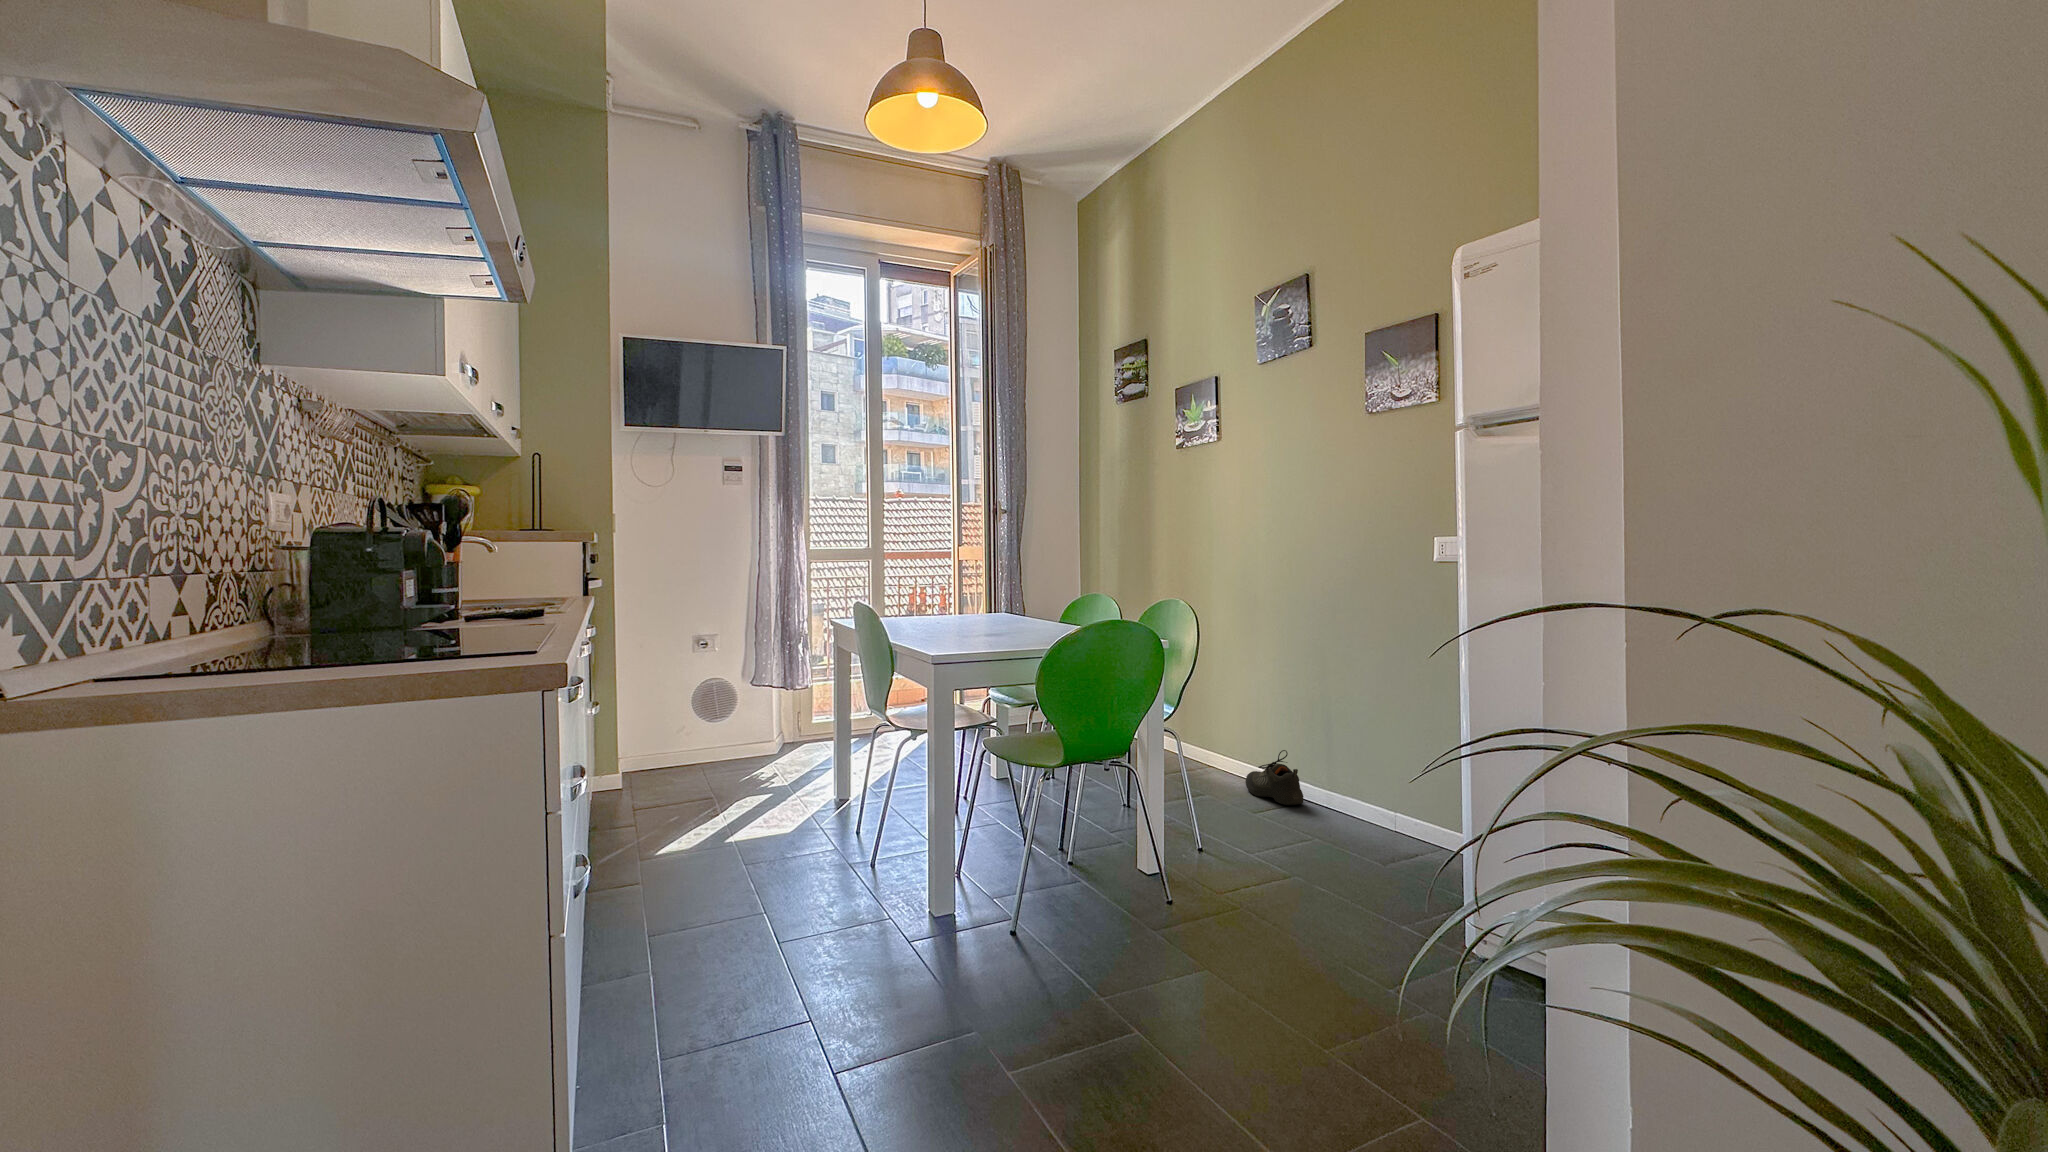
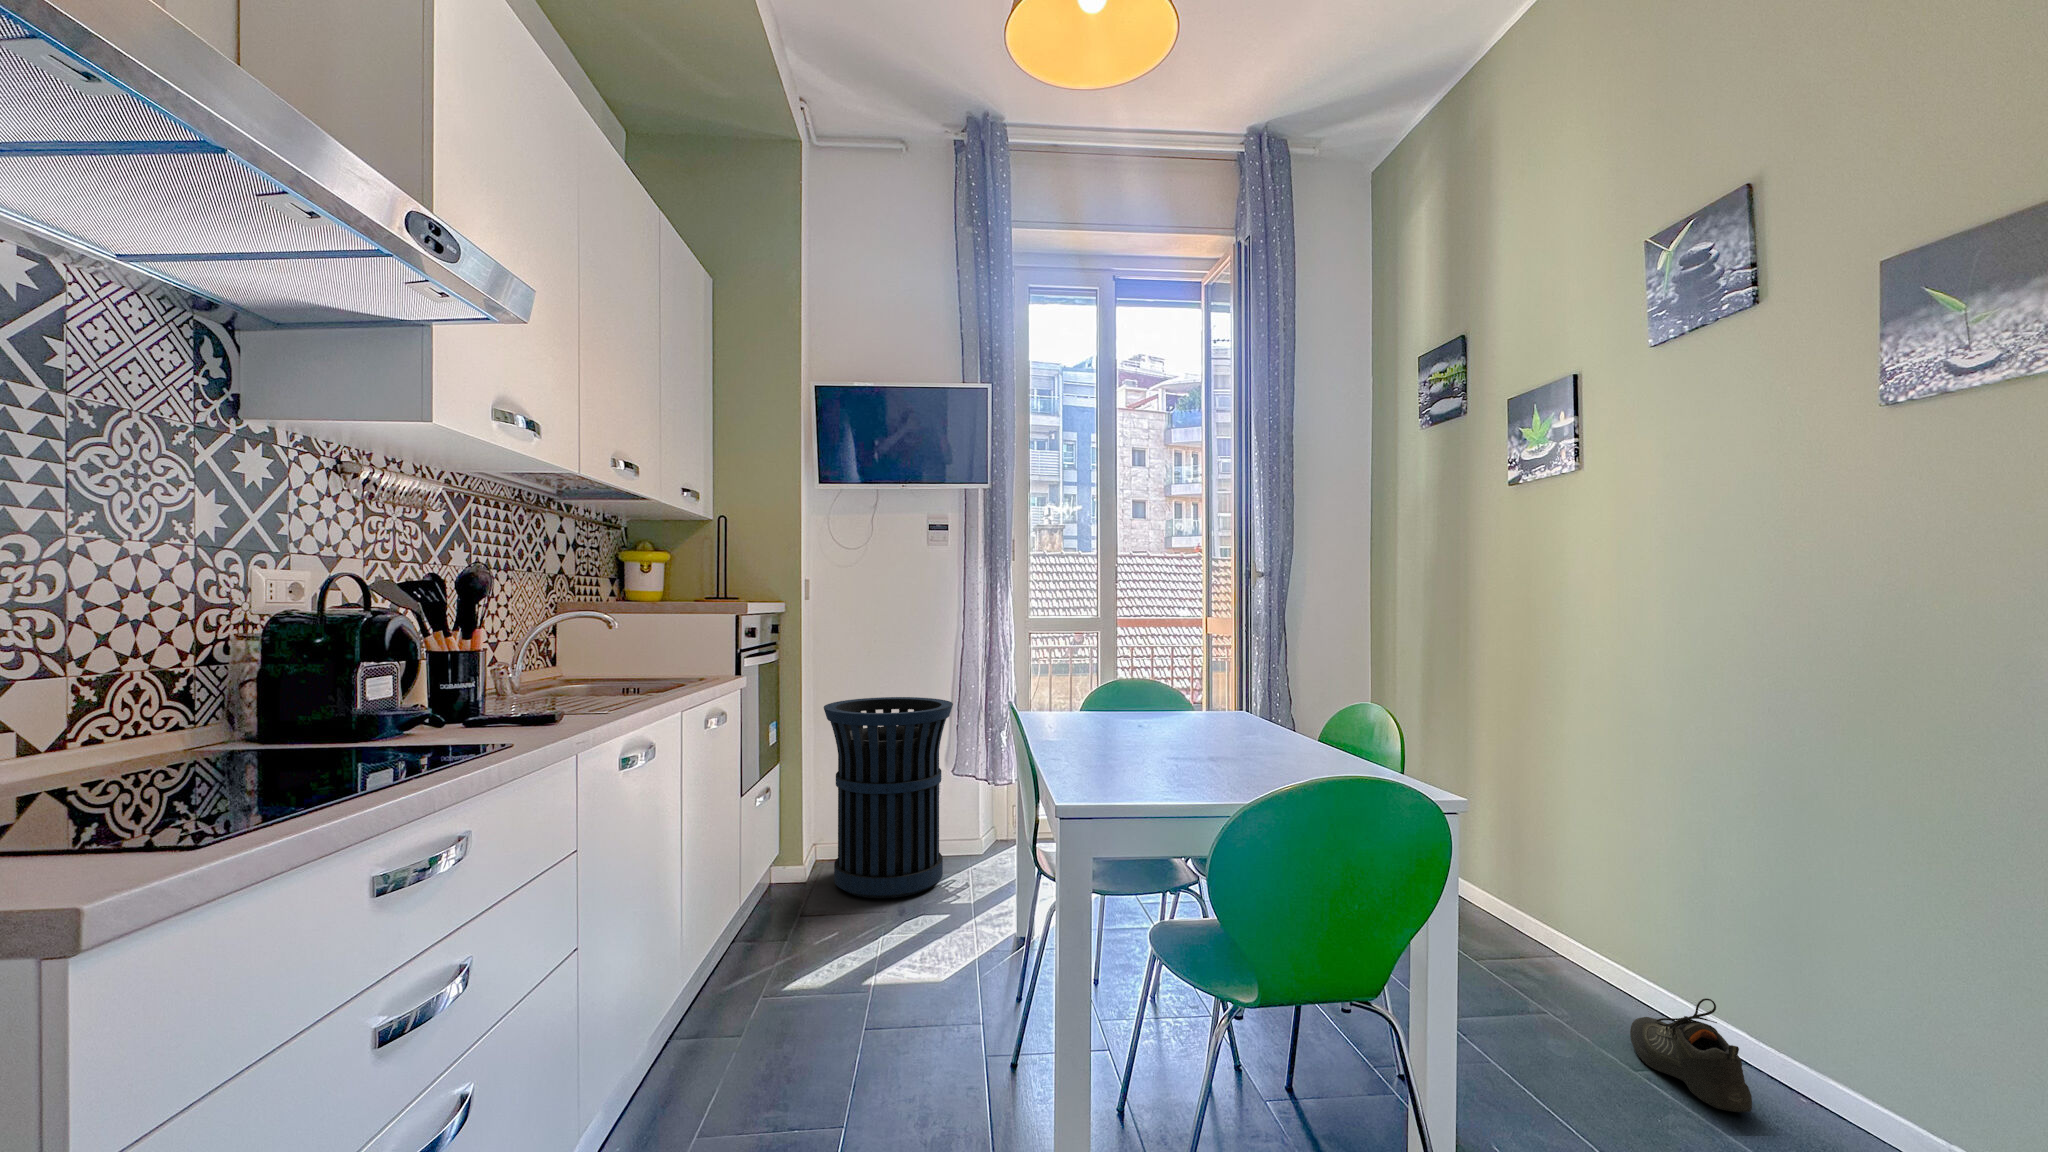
trash can: none [647,620,766,787] -> present [824,697,953,898]

